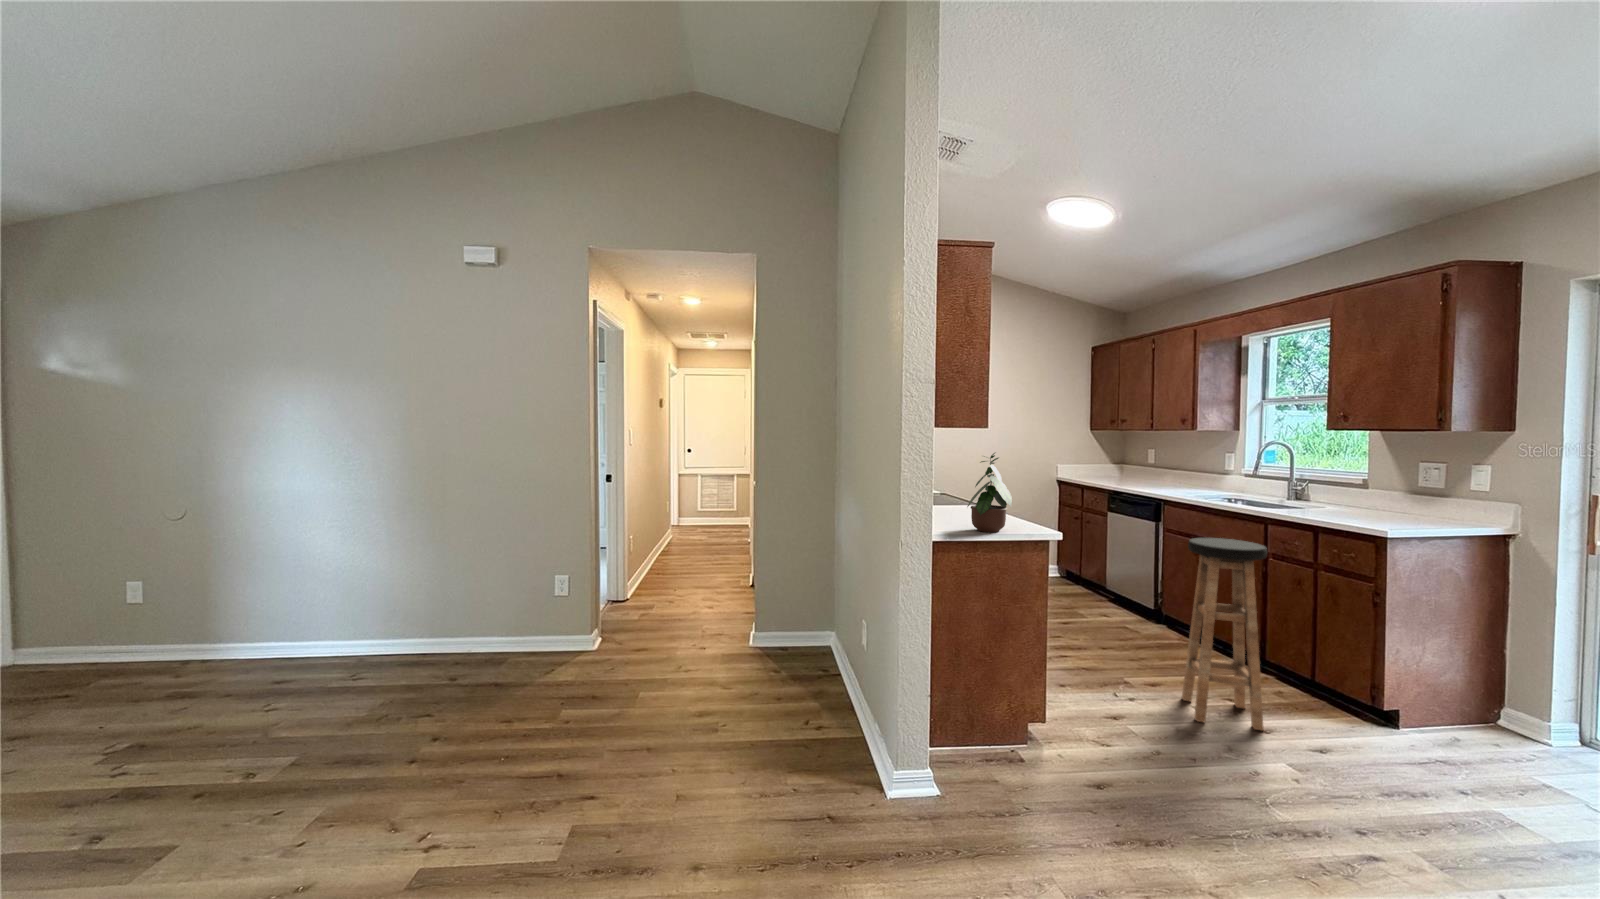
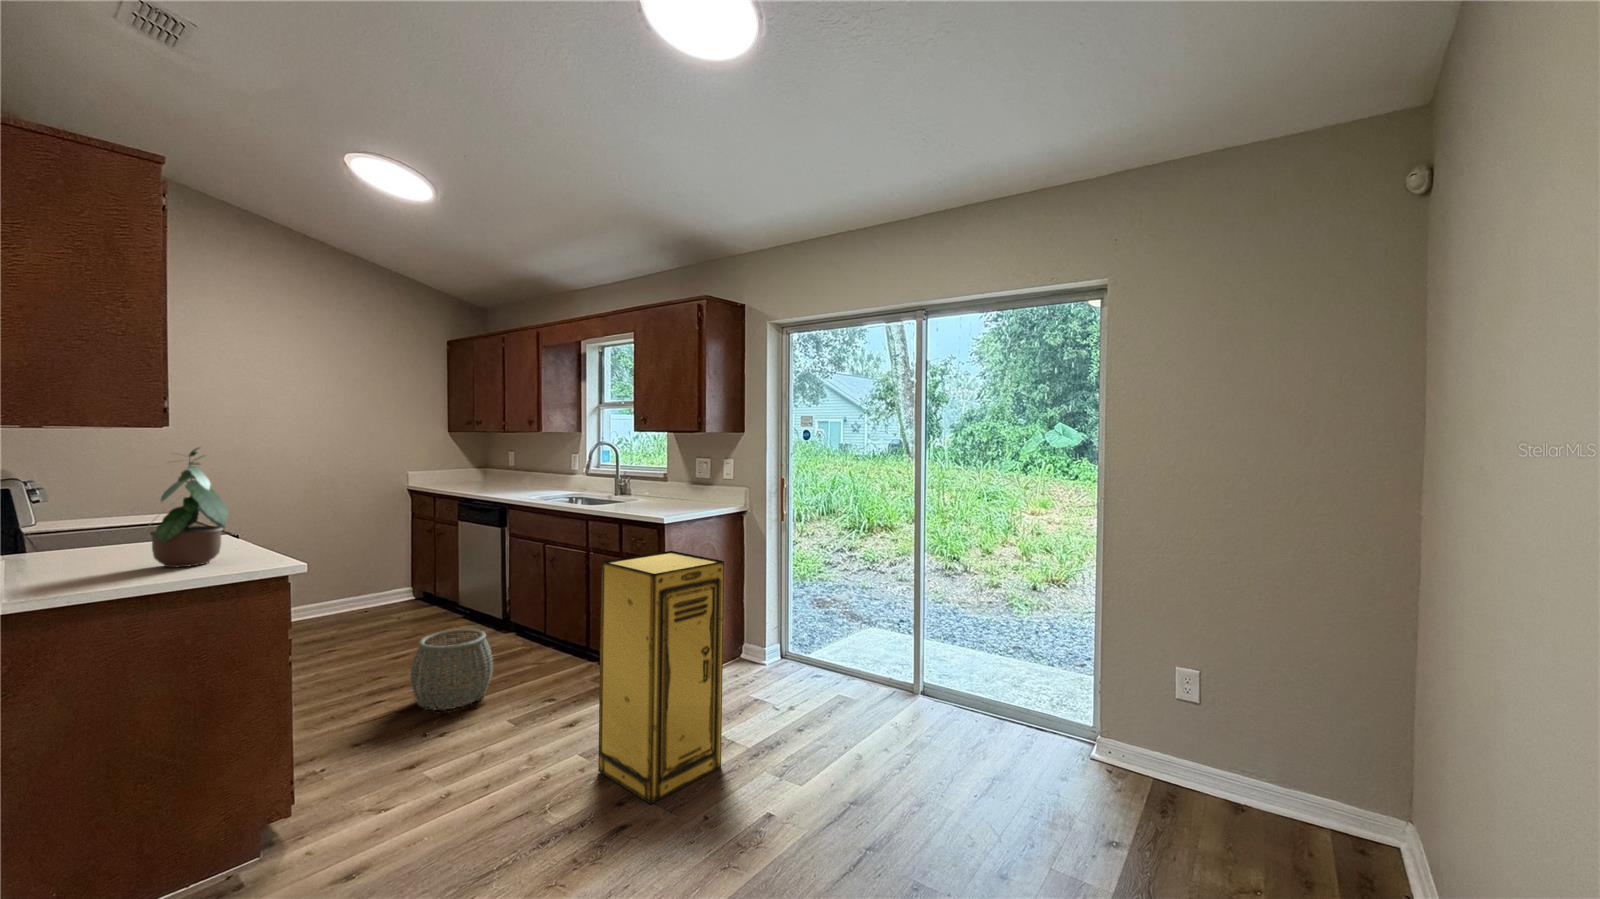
bar stool: present [1182,538,1267,731] -> none [500,537,573,738]
storage cabinet: none [1315,575,1521,853] -> present [598,551,724,804]
woven basket: none [1095,609,1168,680] -> present [410,629,493,710]

